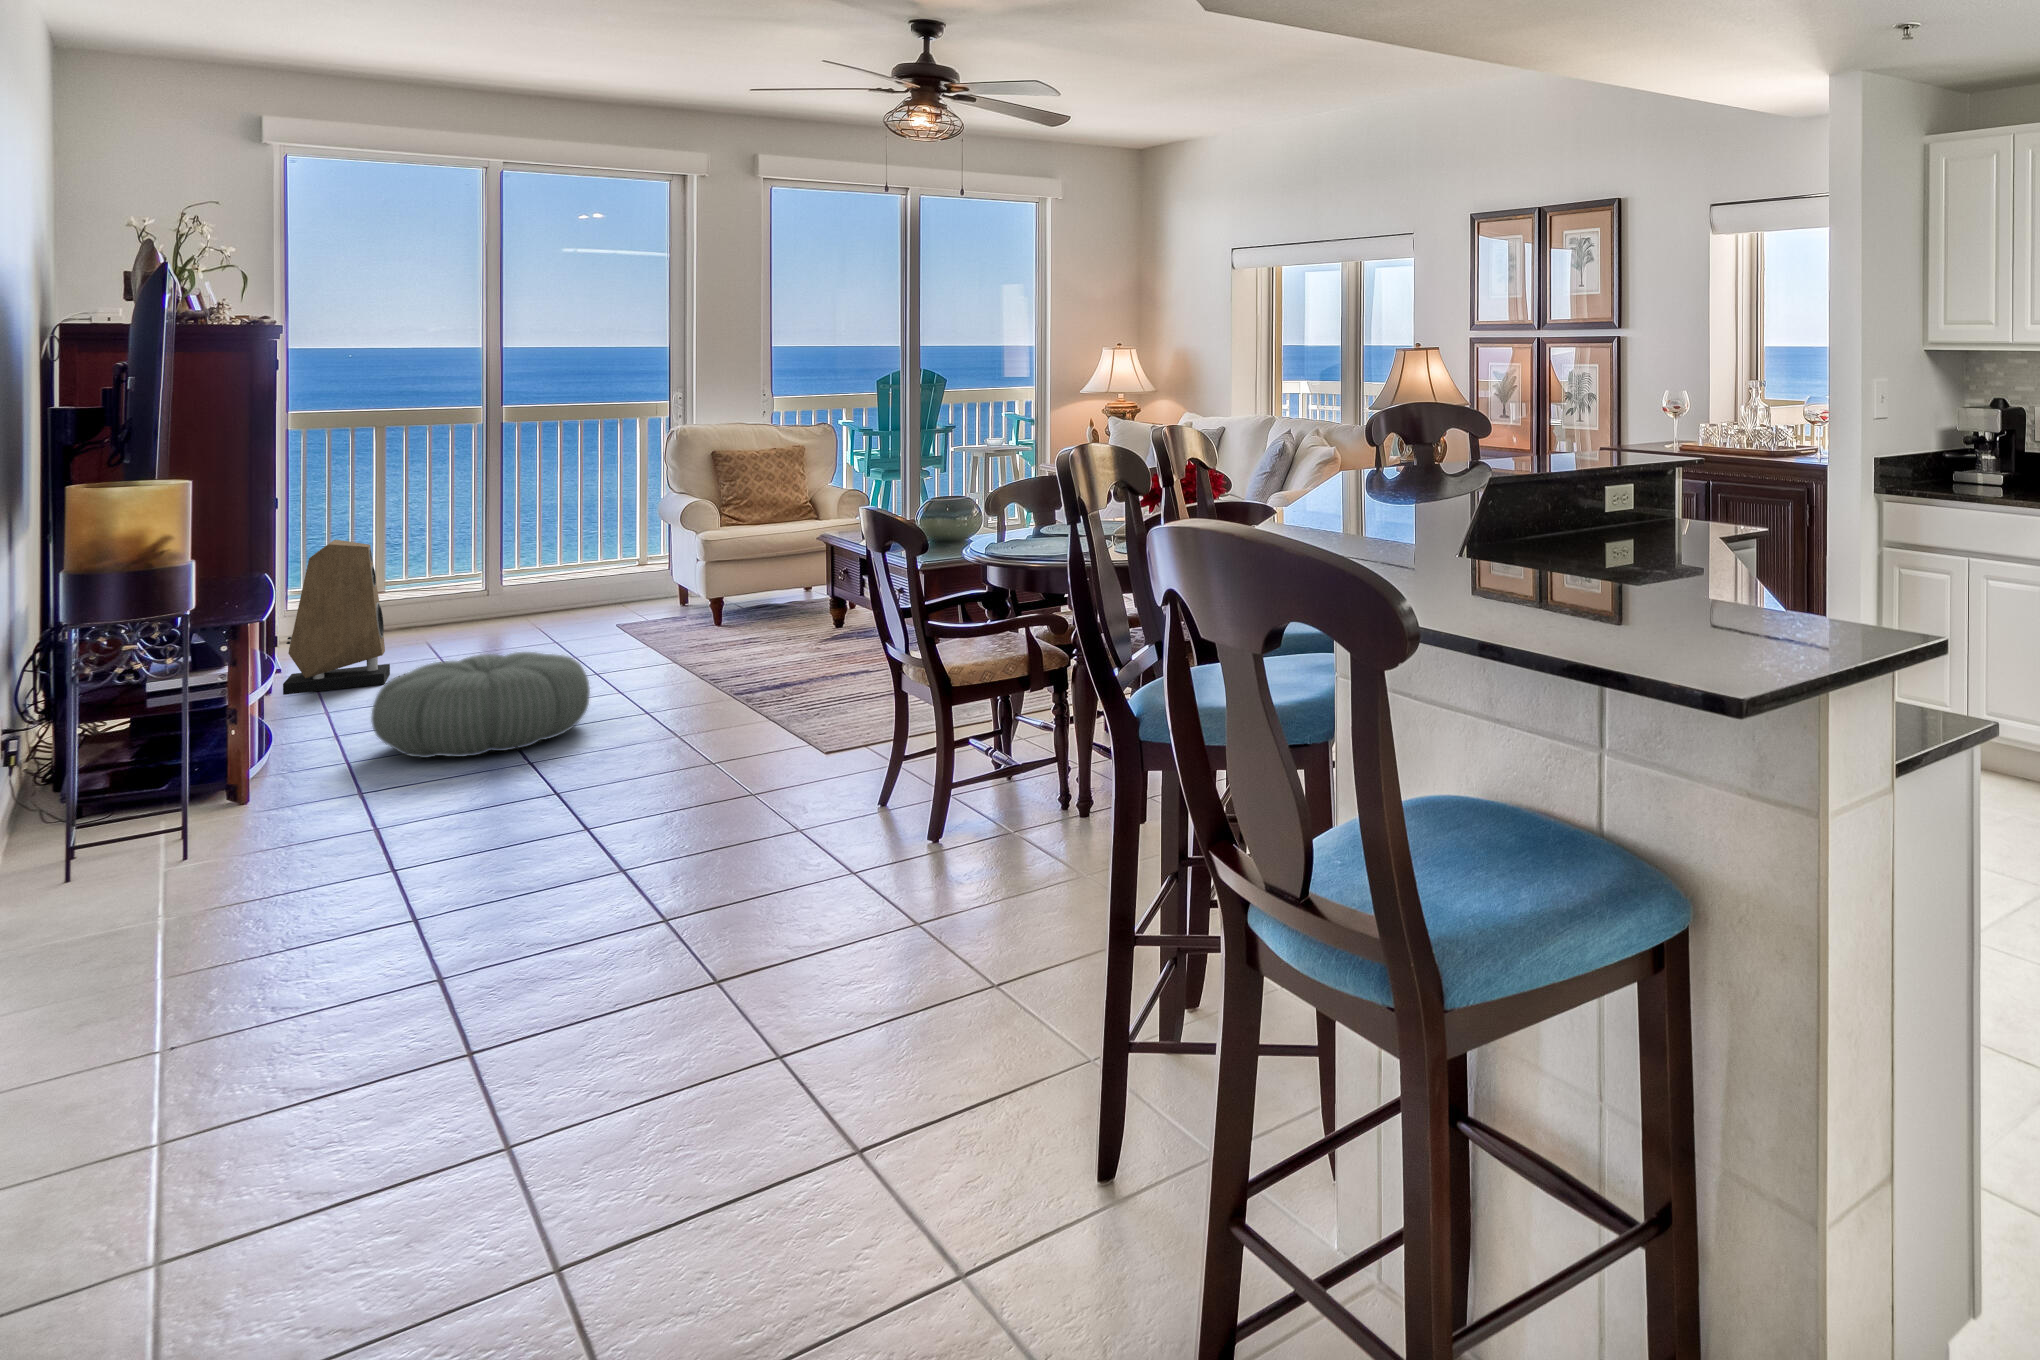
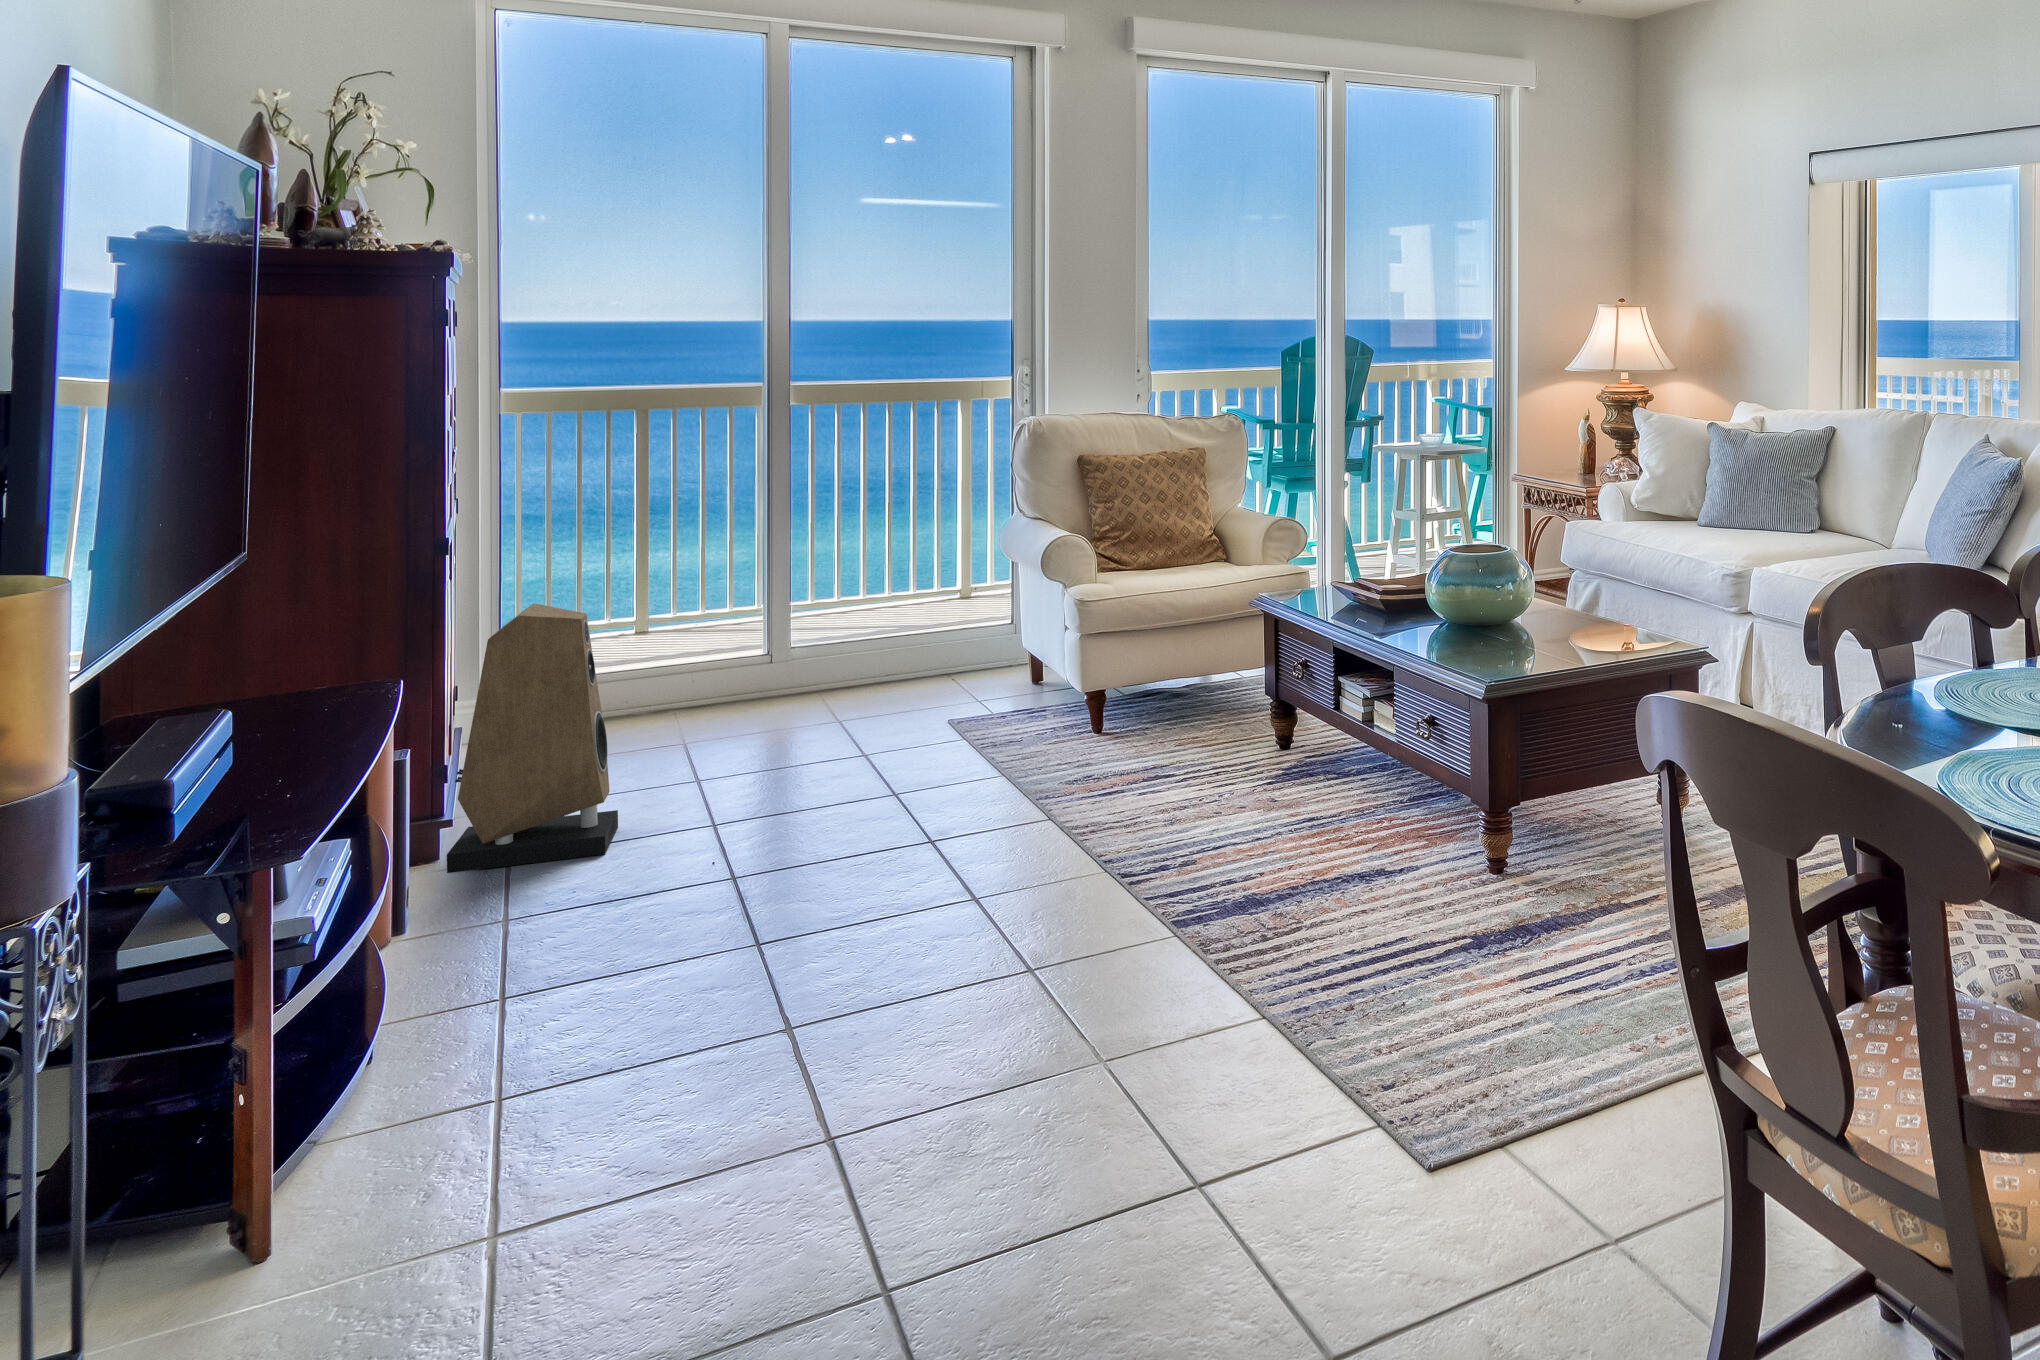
pouf: present [371,652,590,758] -> none [545,858,947,1120]

